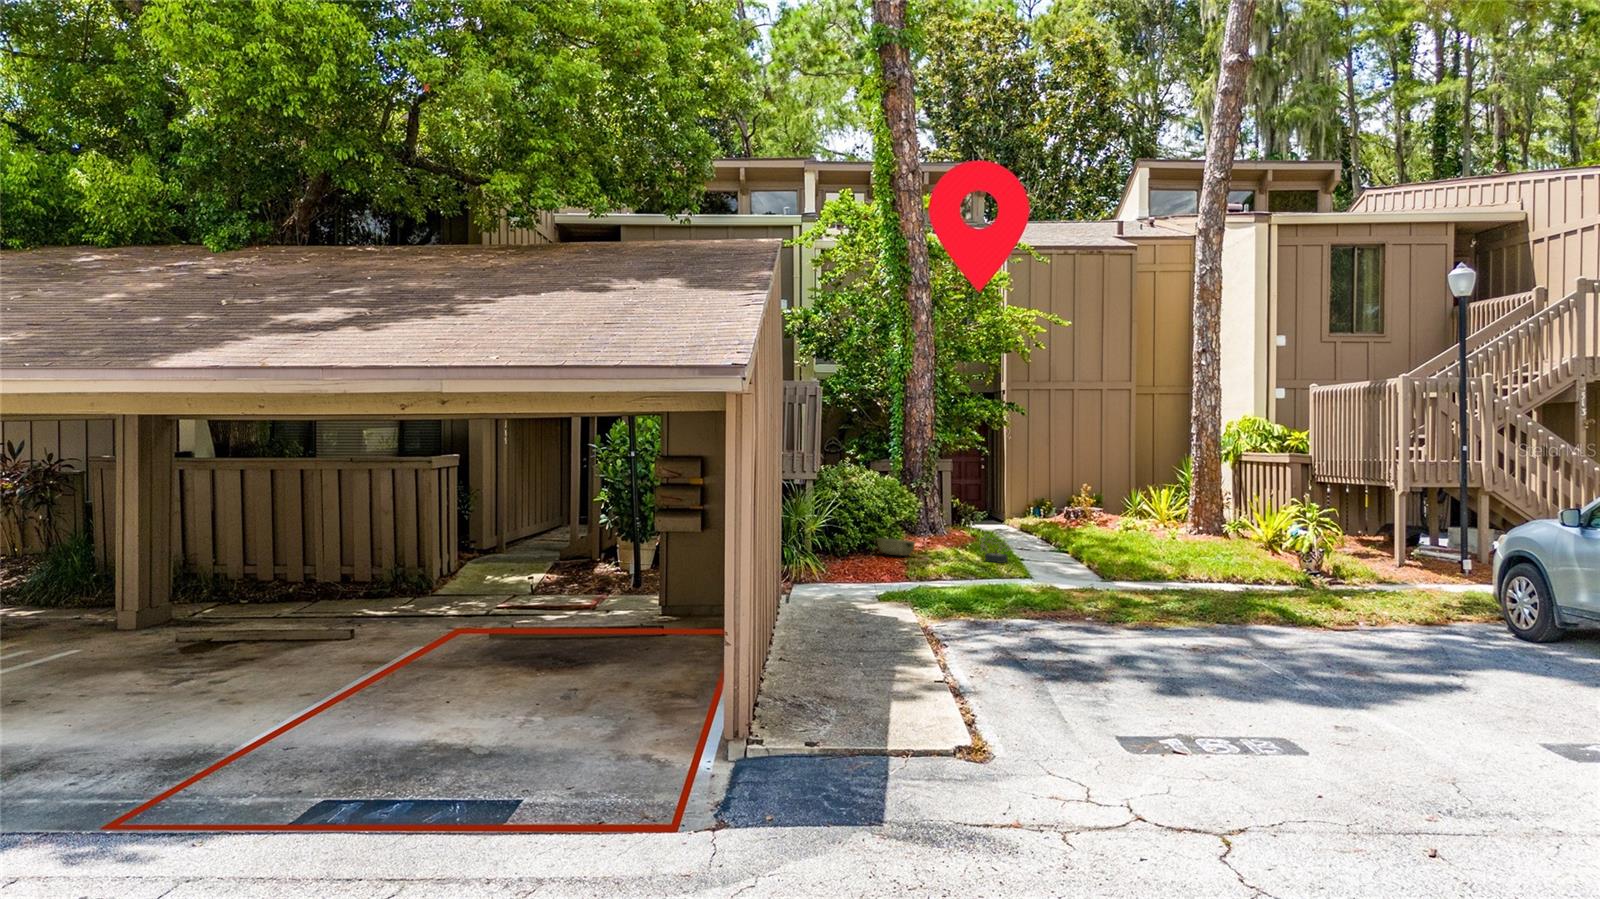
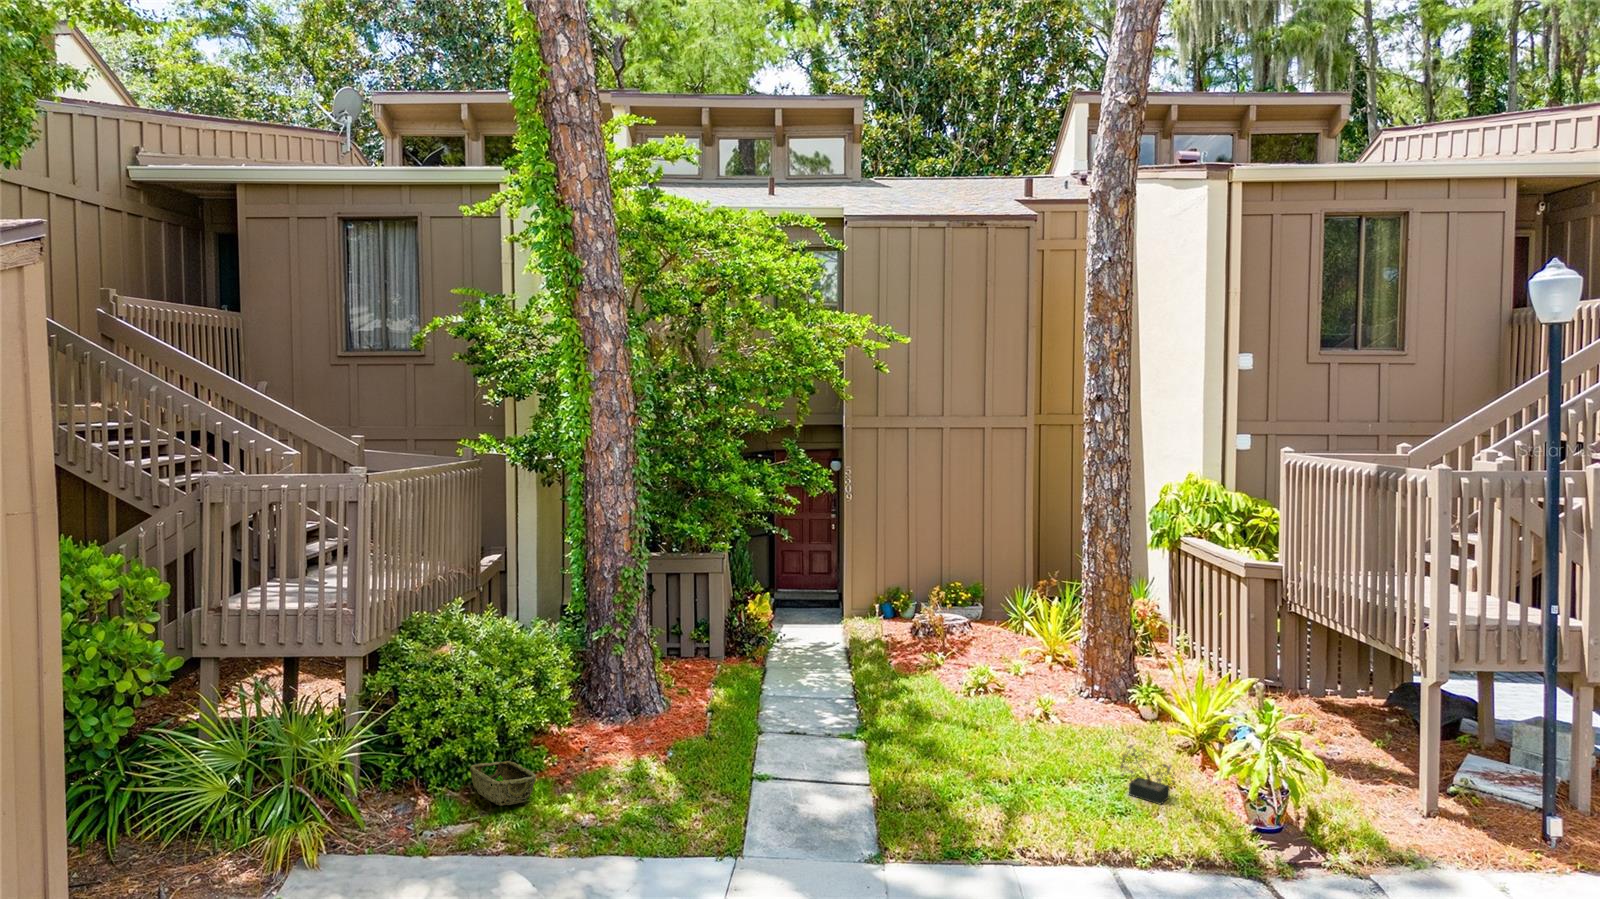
decorative plant: present [981,535,1008,563] -> present [1119,745,1176,804]

